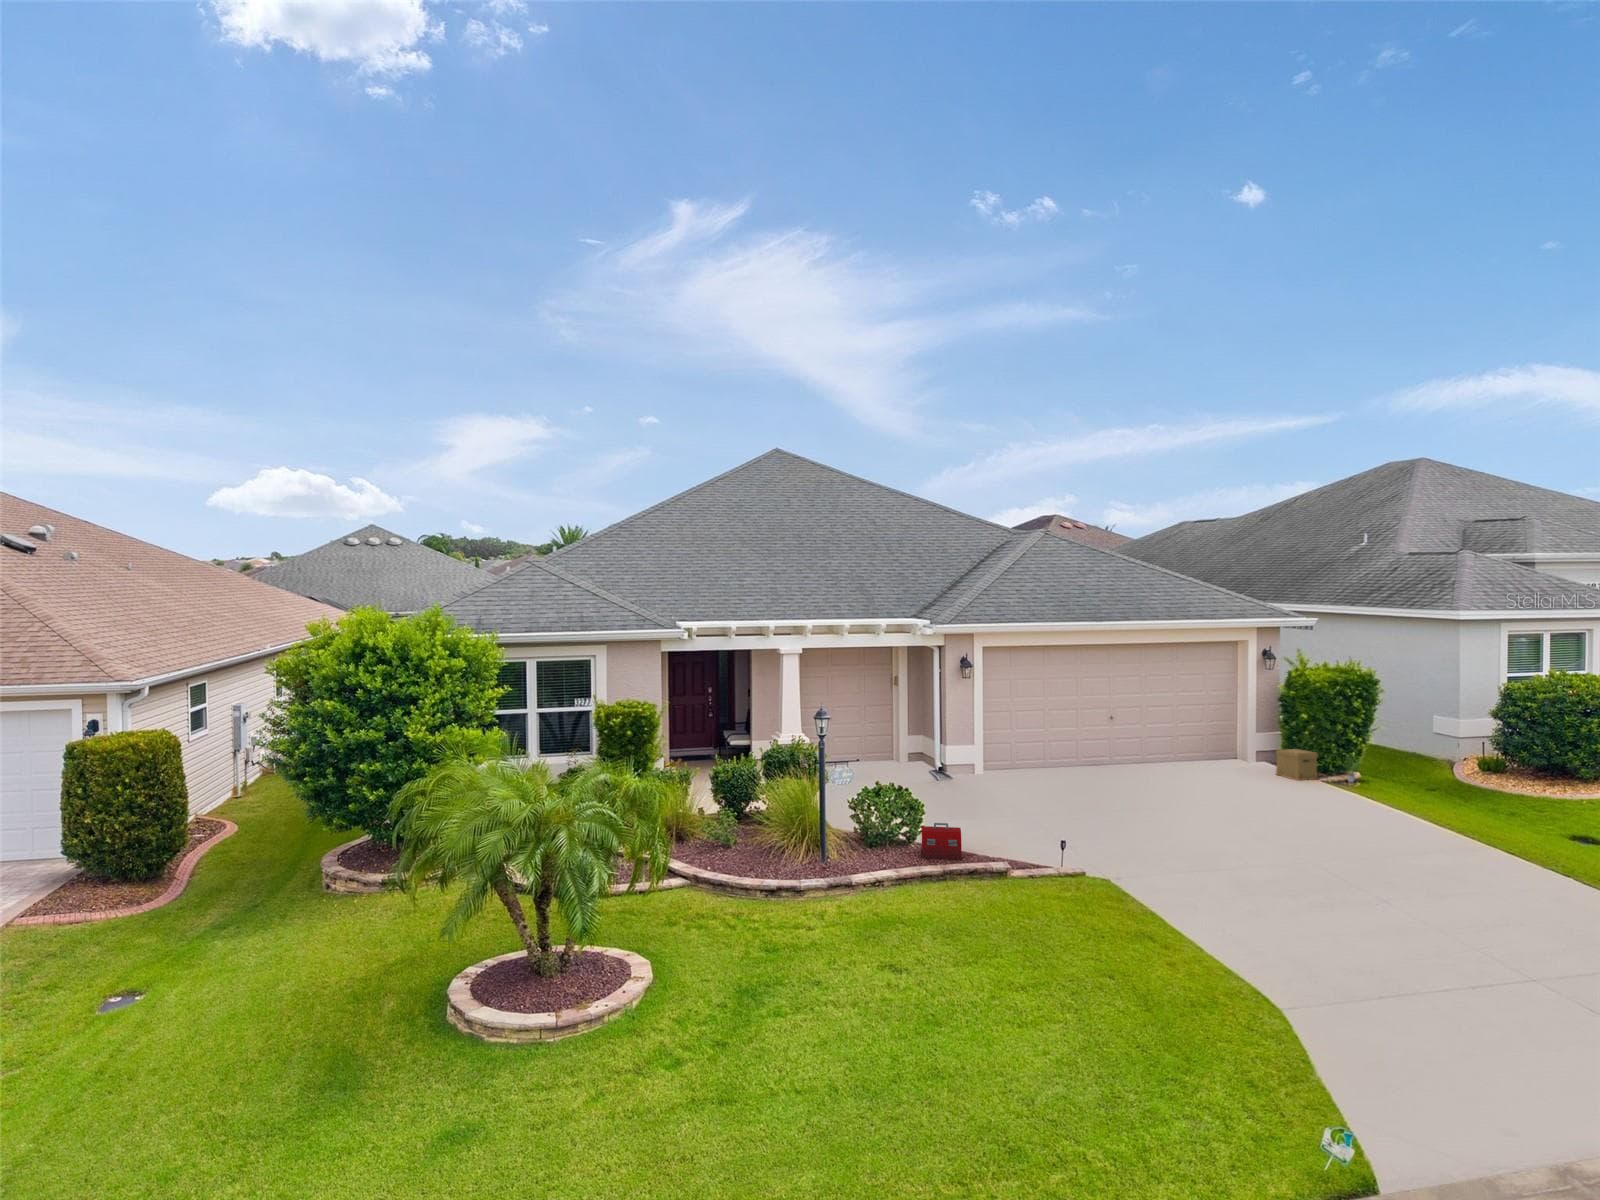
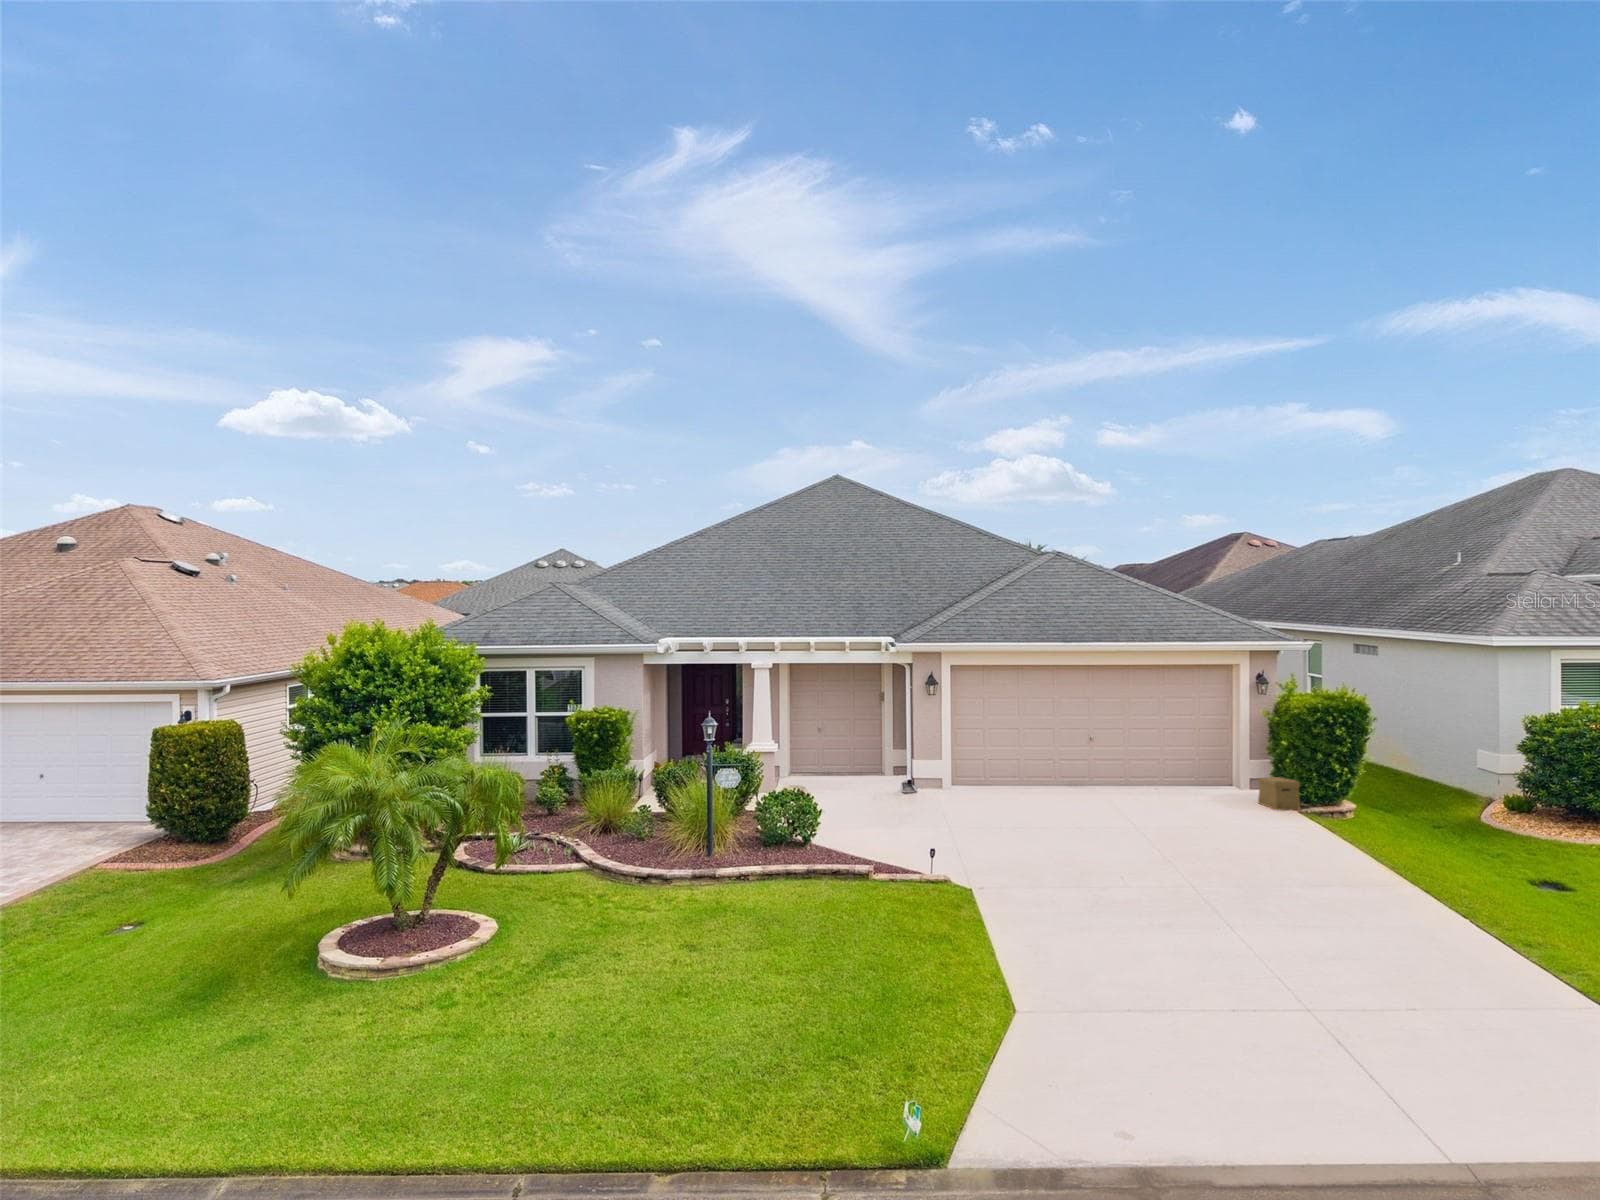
potted plant: present [1342,758,1360,782] -> none [1321,785,1350,815]
toolbox: present [922,823,962,860] -> none [809,828,851,864]

